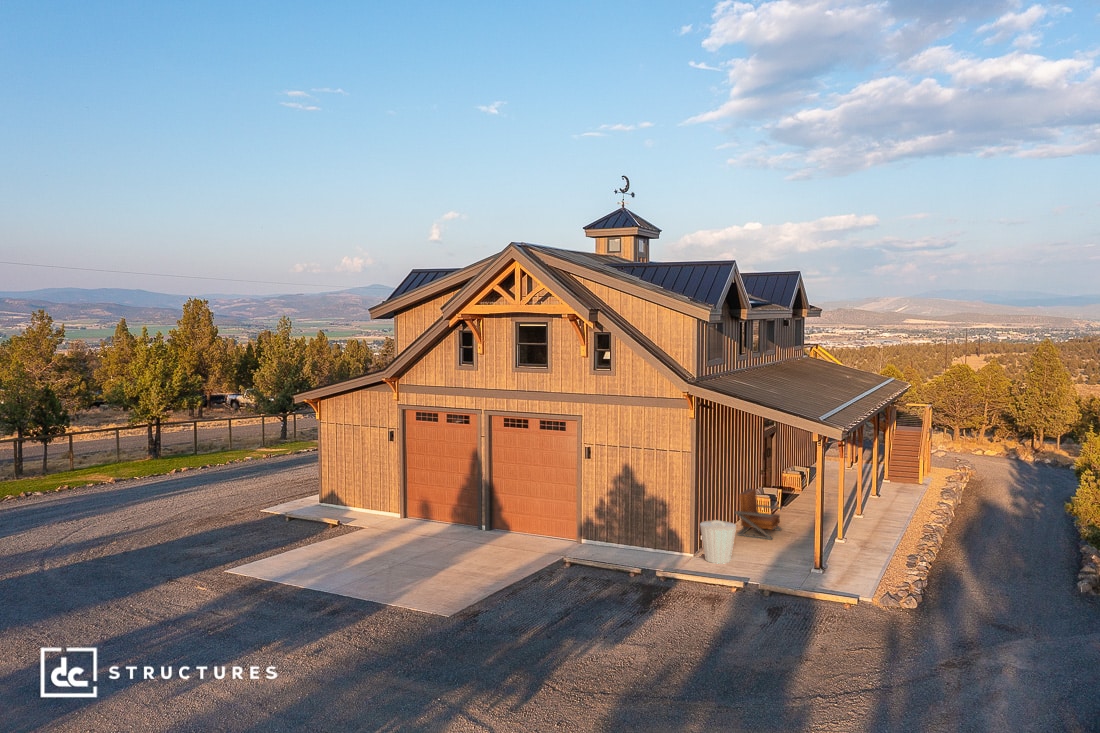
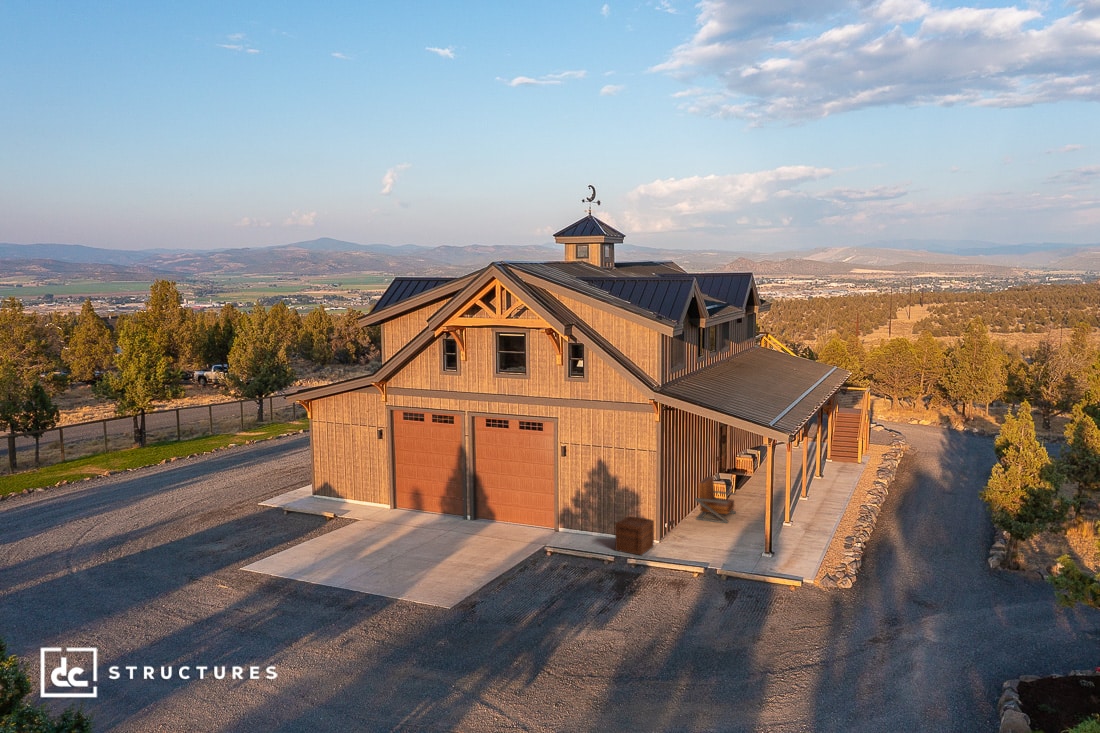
trash can: present [700,520,736,564] -> none [665,510,697,549]
wooden crate: none [643,526,686,569] -> present [615,516,654,555]

